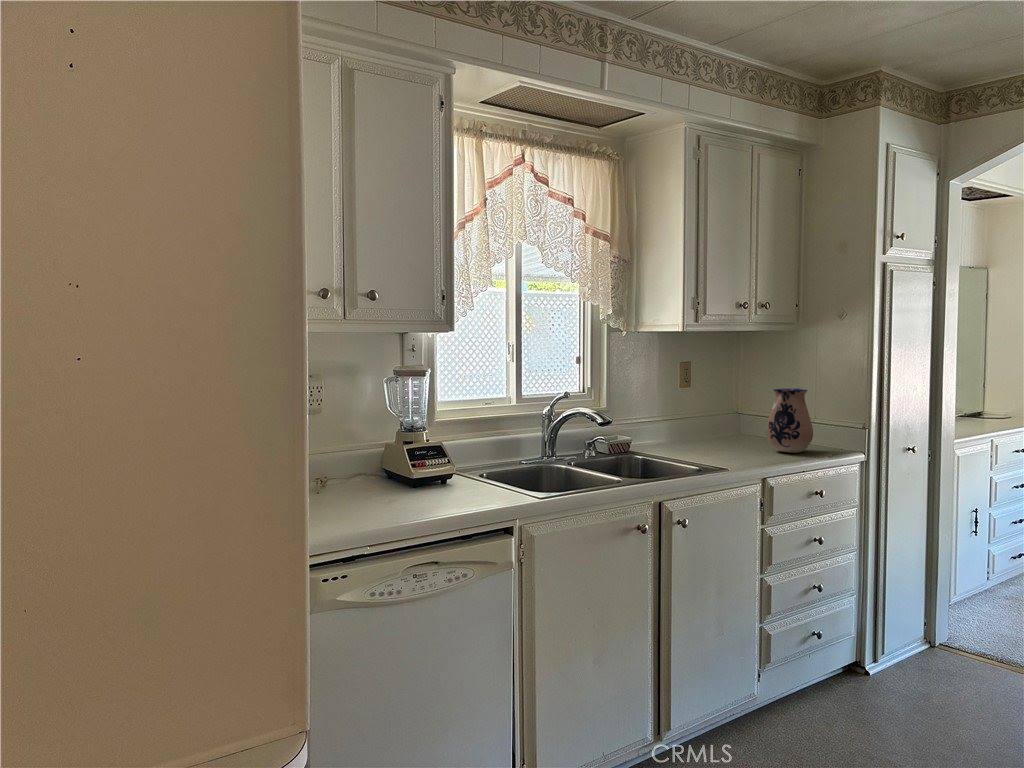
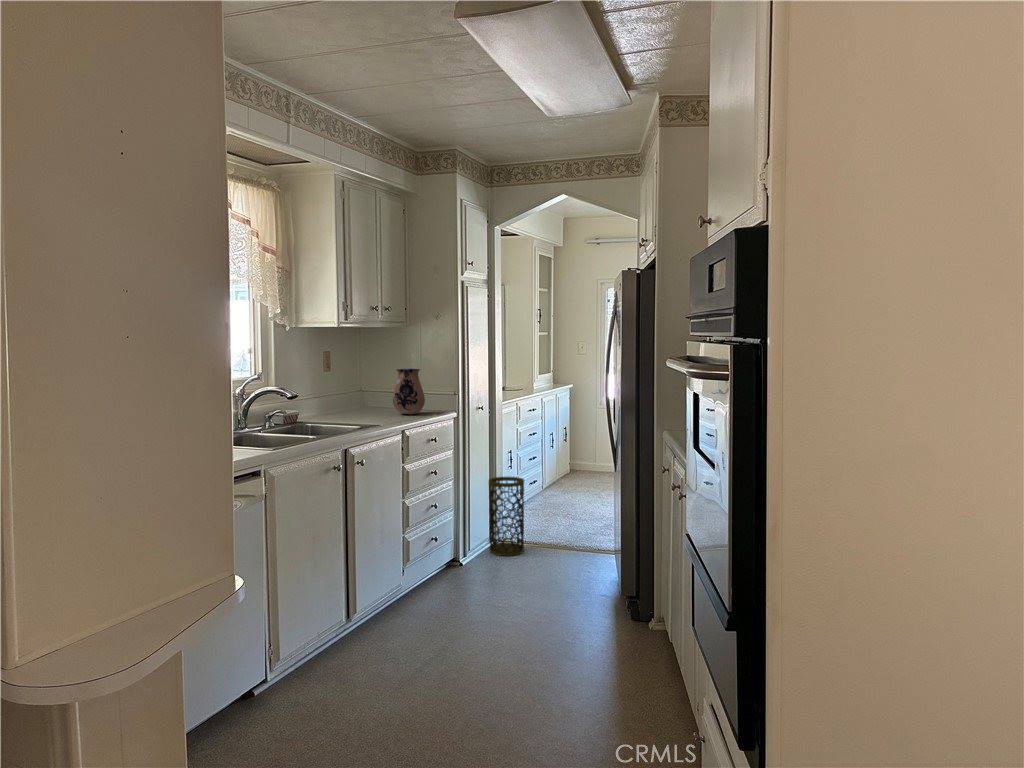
trash can: none [918,552,983,677] -> present [489,477,524,556]

